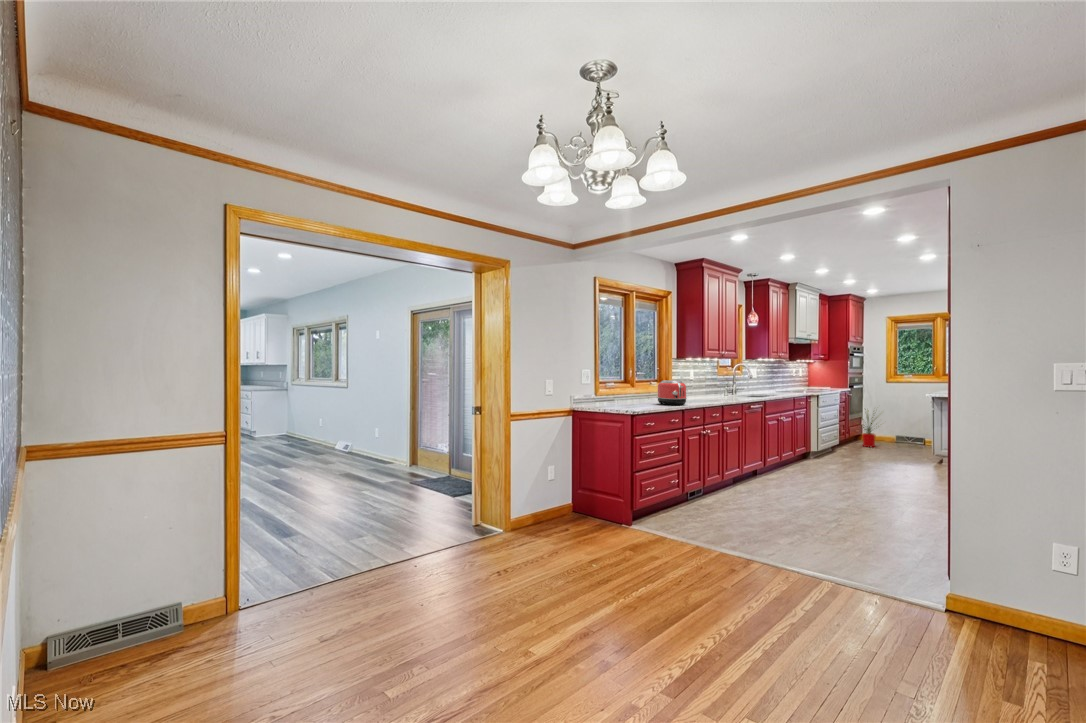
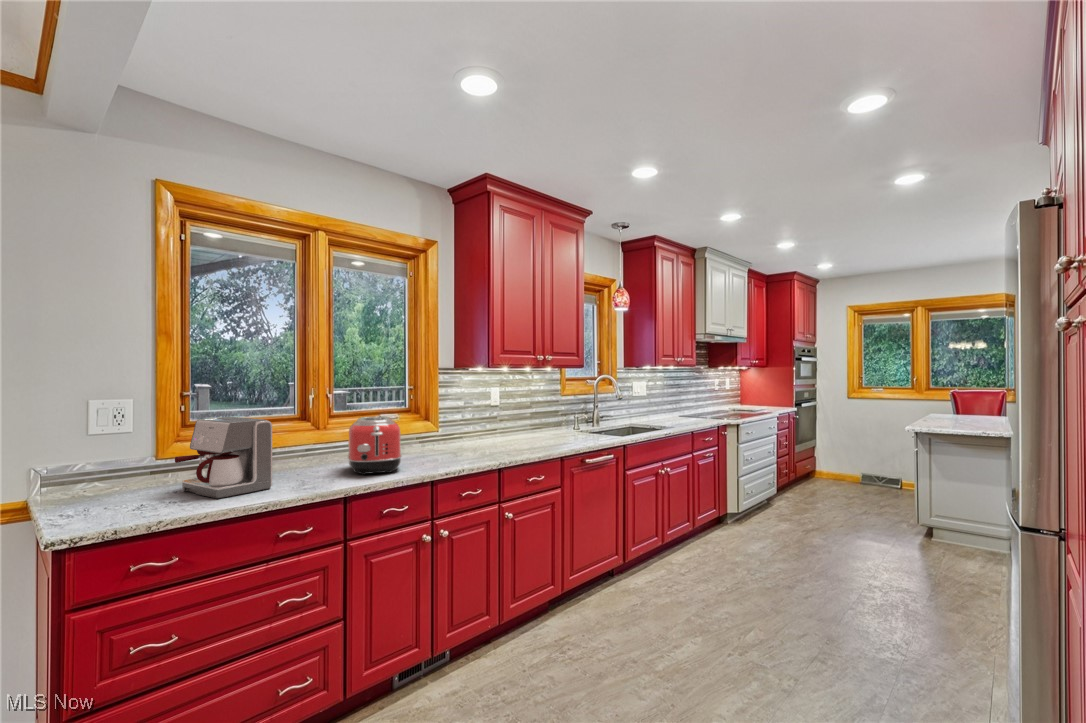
coffee maker: none [615,378,650,409] -> present [175,417,272,499]
house plant: present [862,414,876,447] -> none [797,431,847,495]

